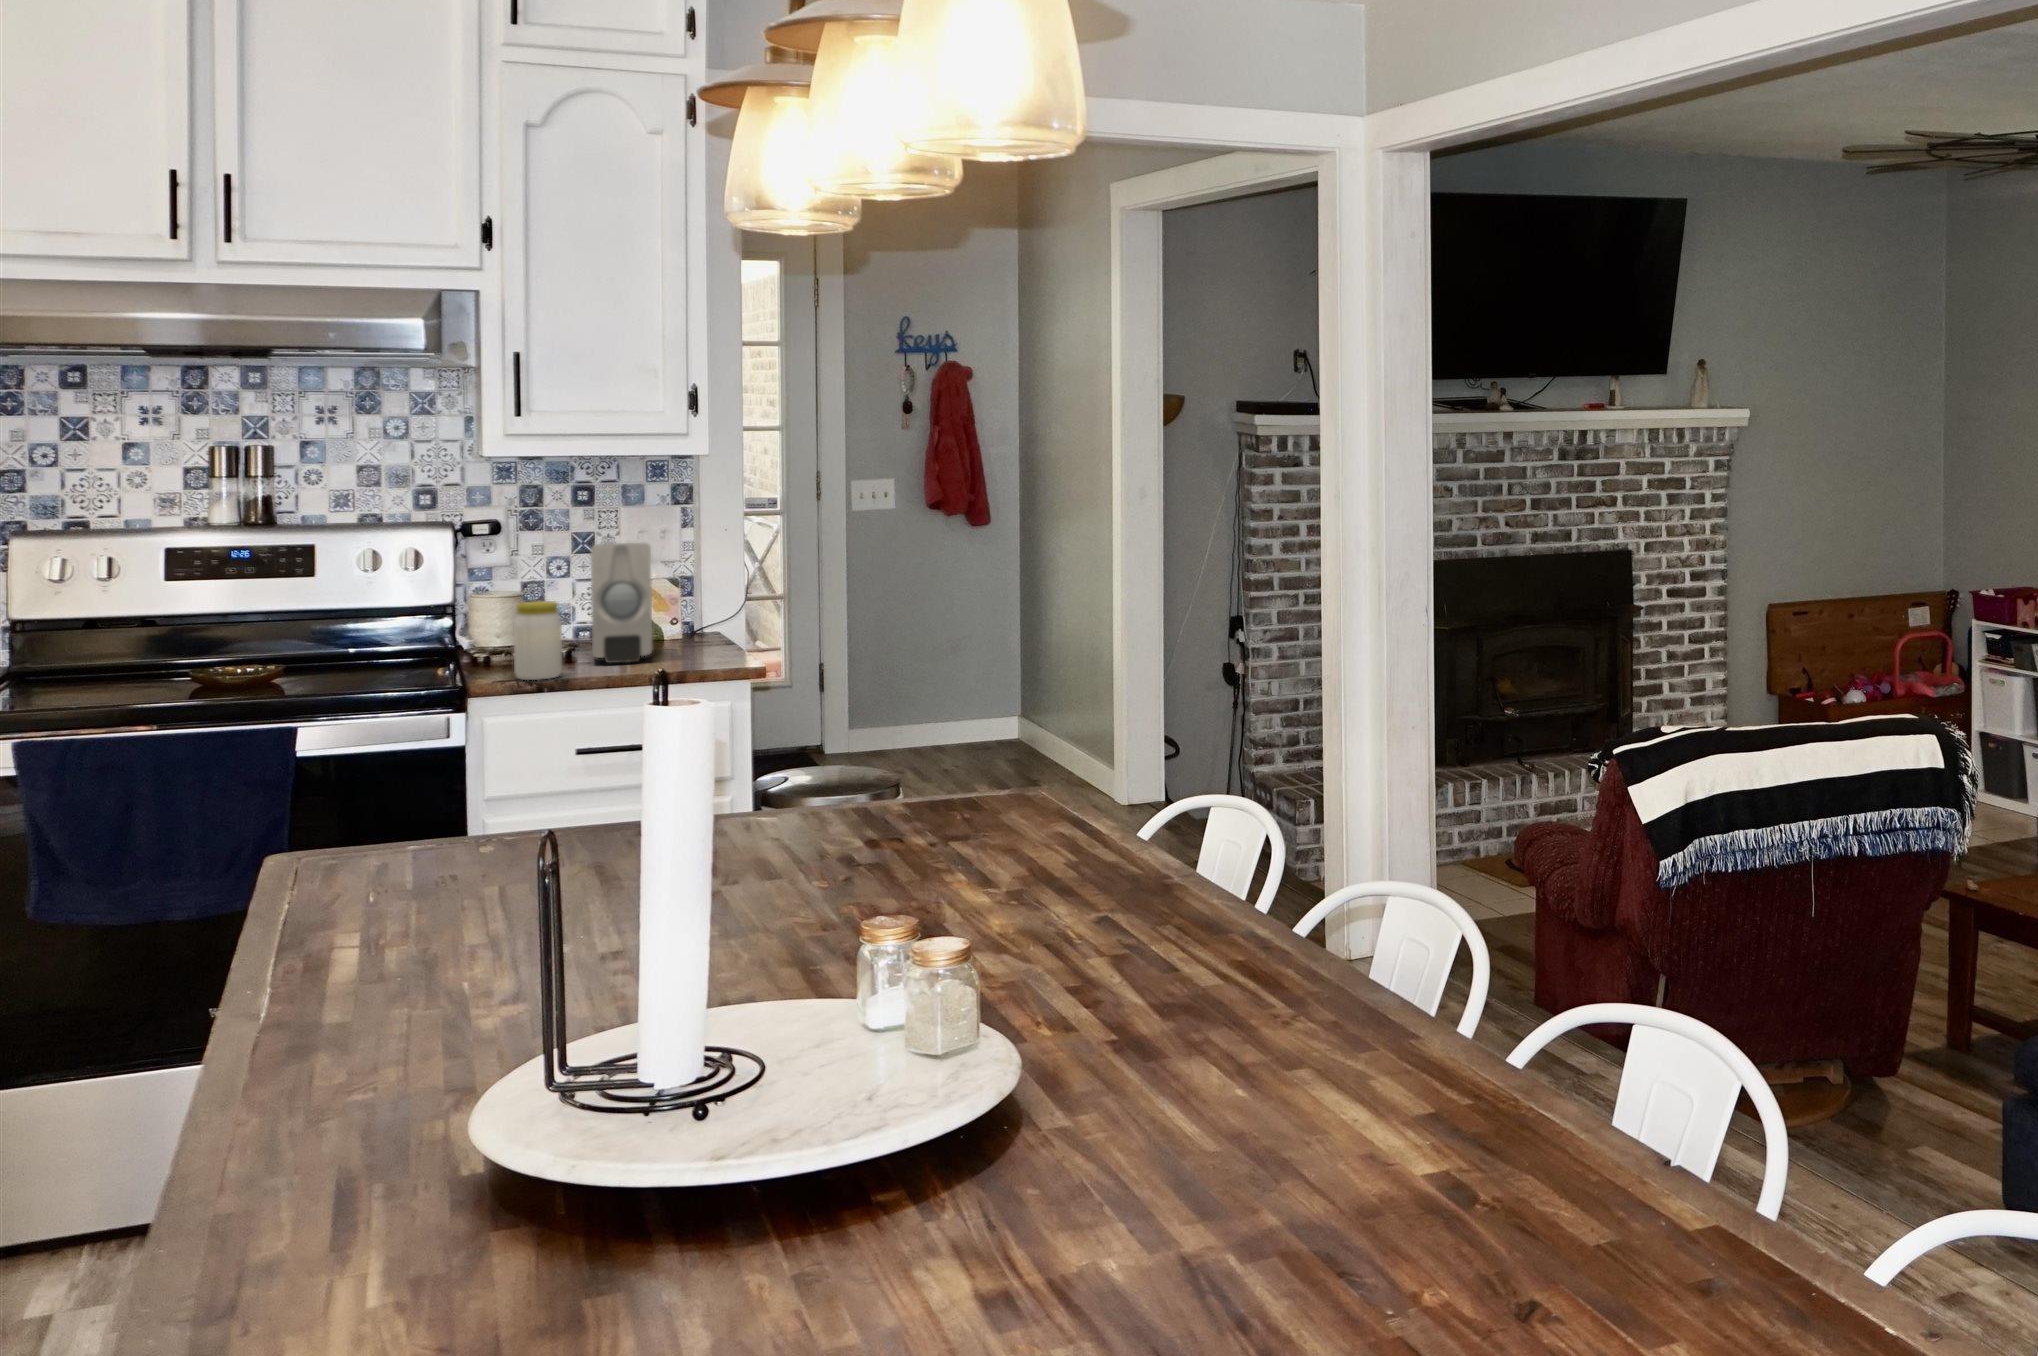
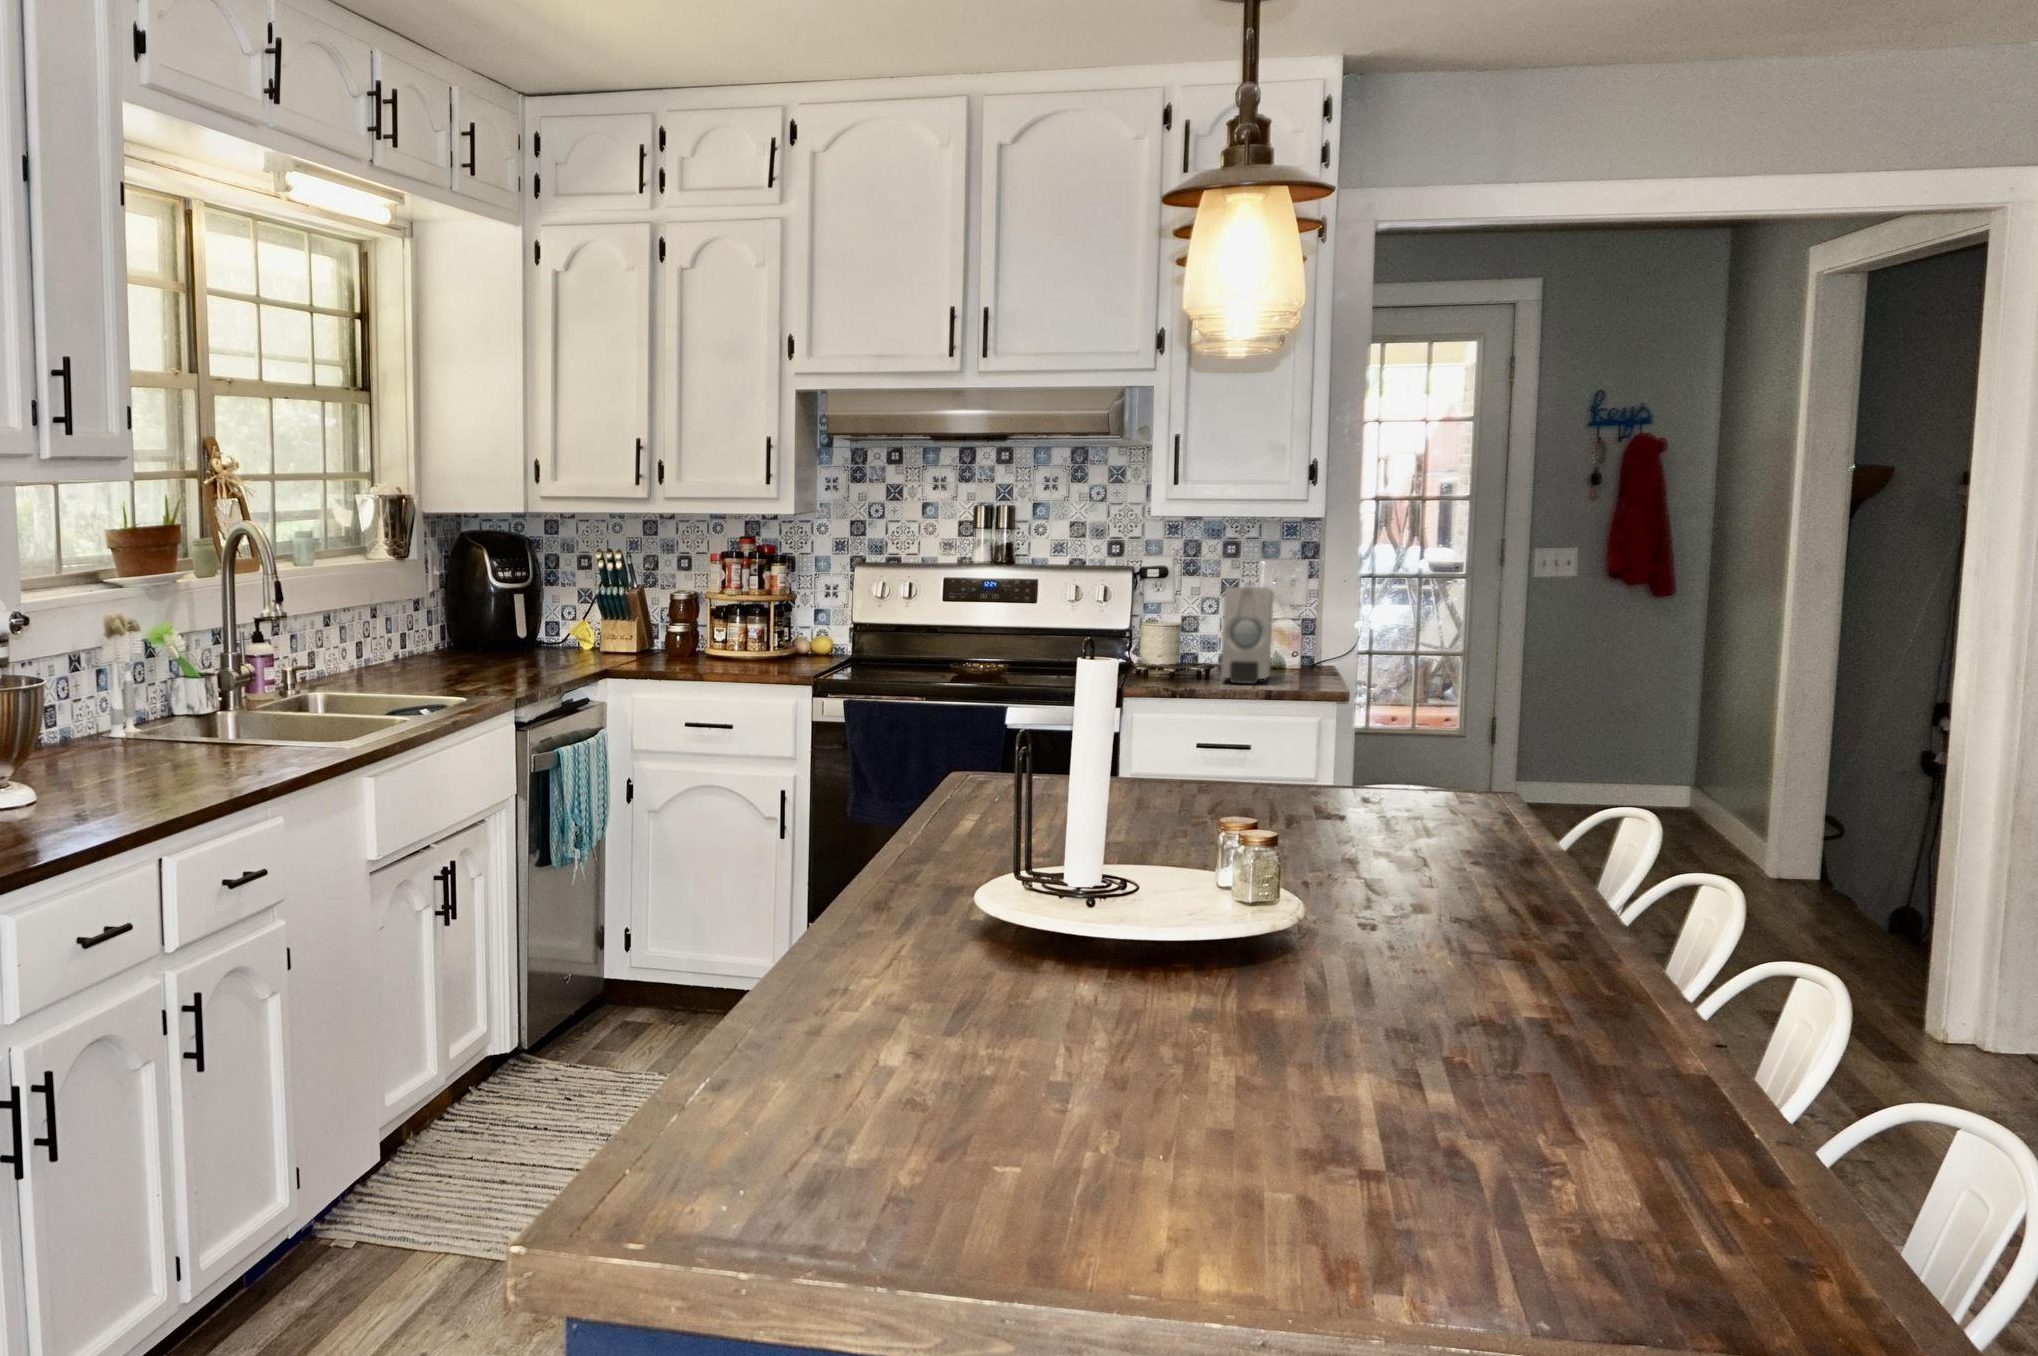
jar: present [514,601,562,680] -> none [1161,629,1196,690]

